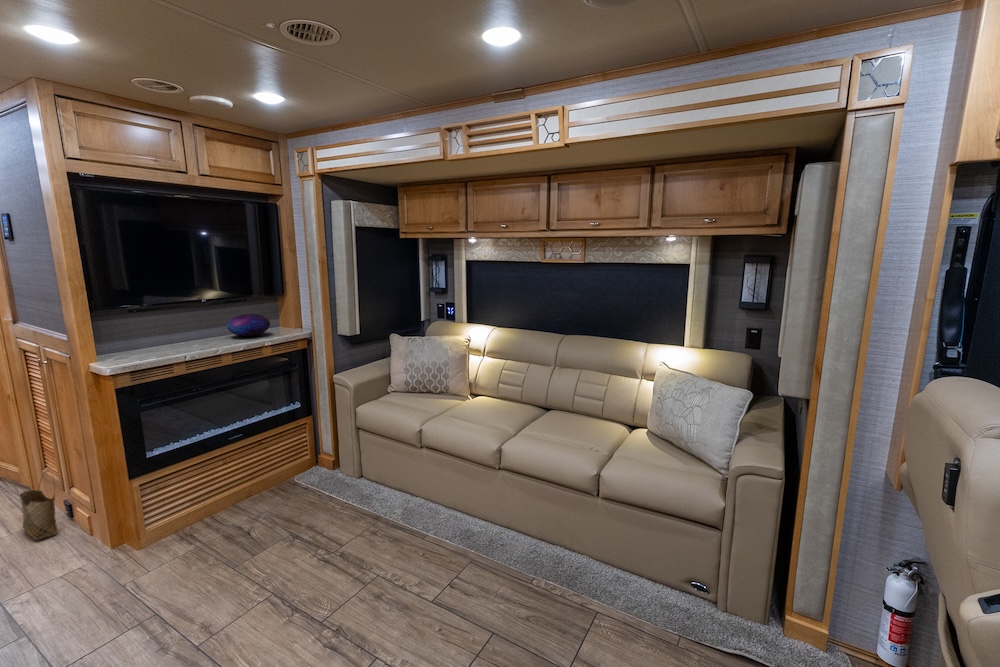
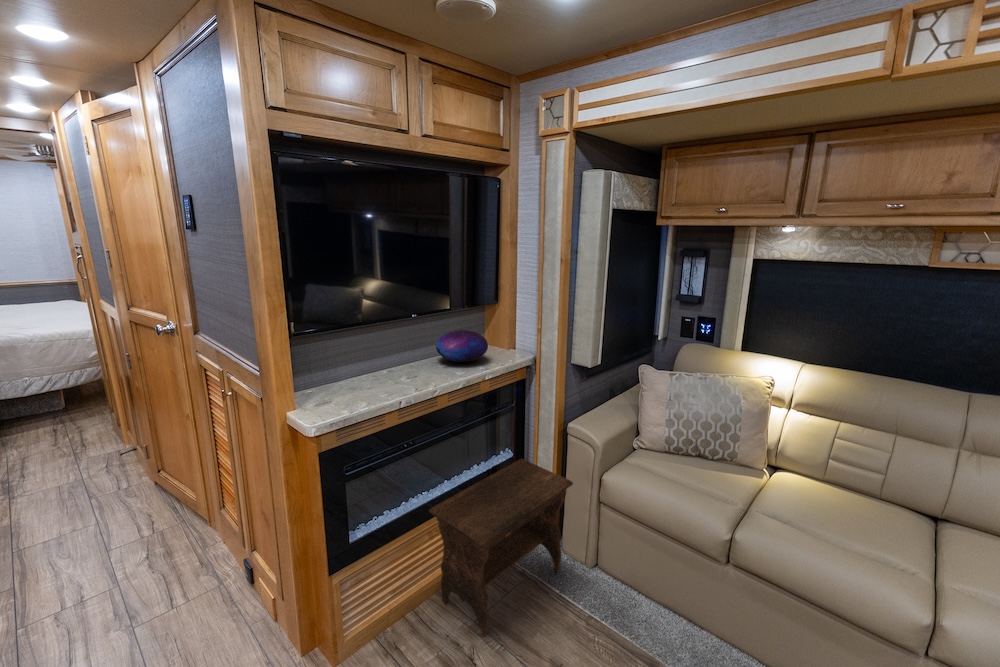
footstool: none [218,407,336,522] -> present [429,459,573,637]
woven basket: present [17,478,57,540] -> none [189,524,236,617]

